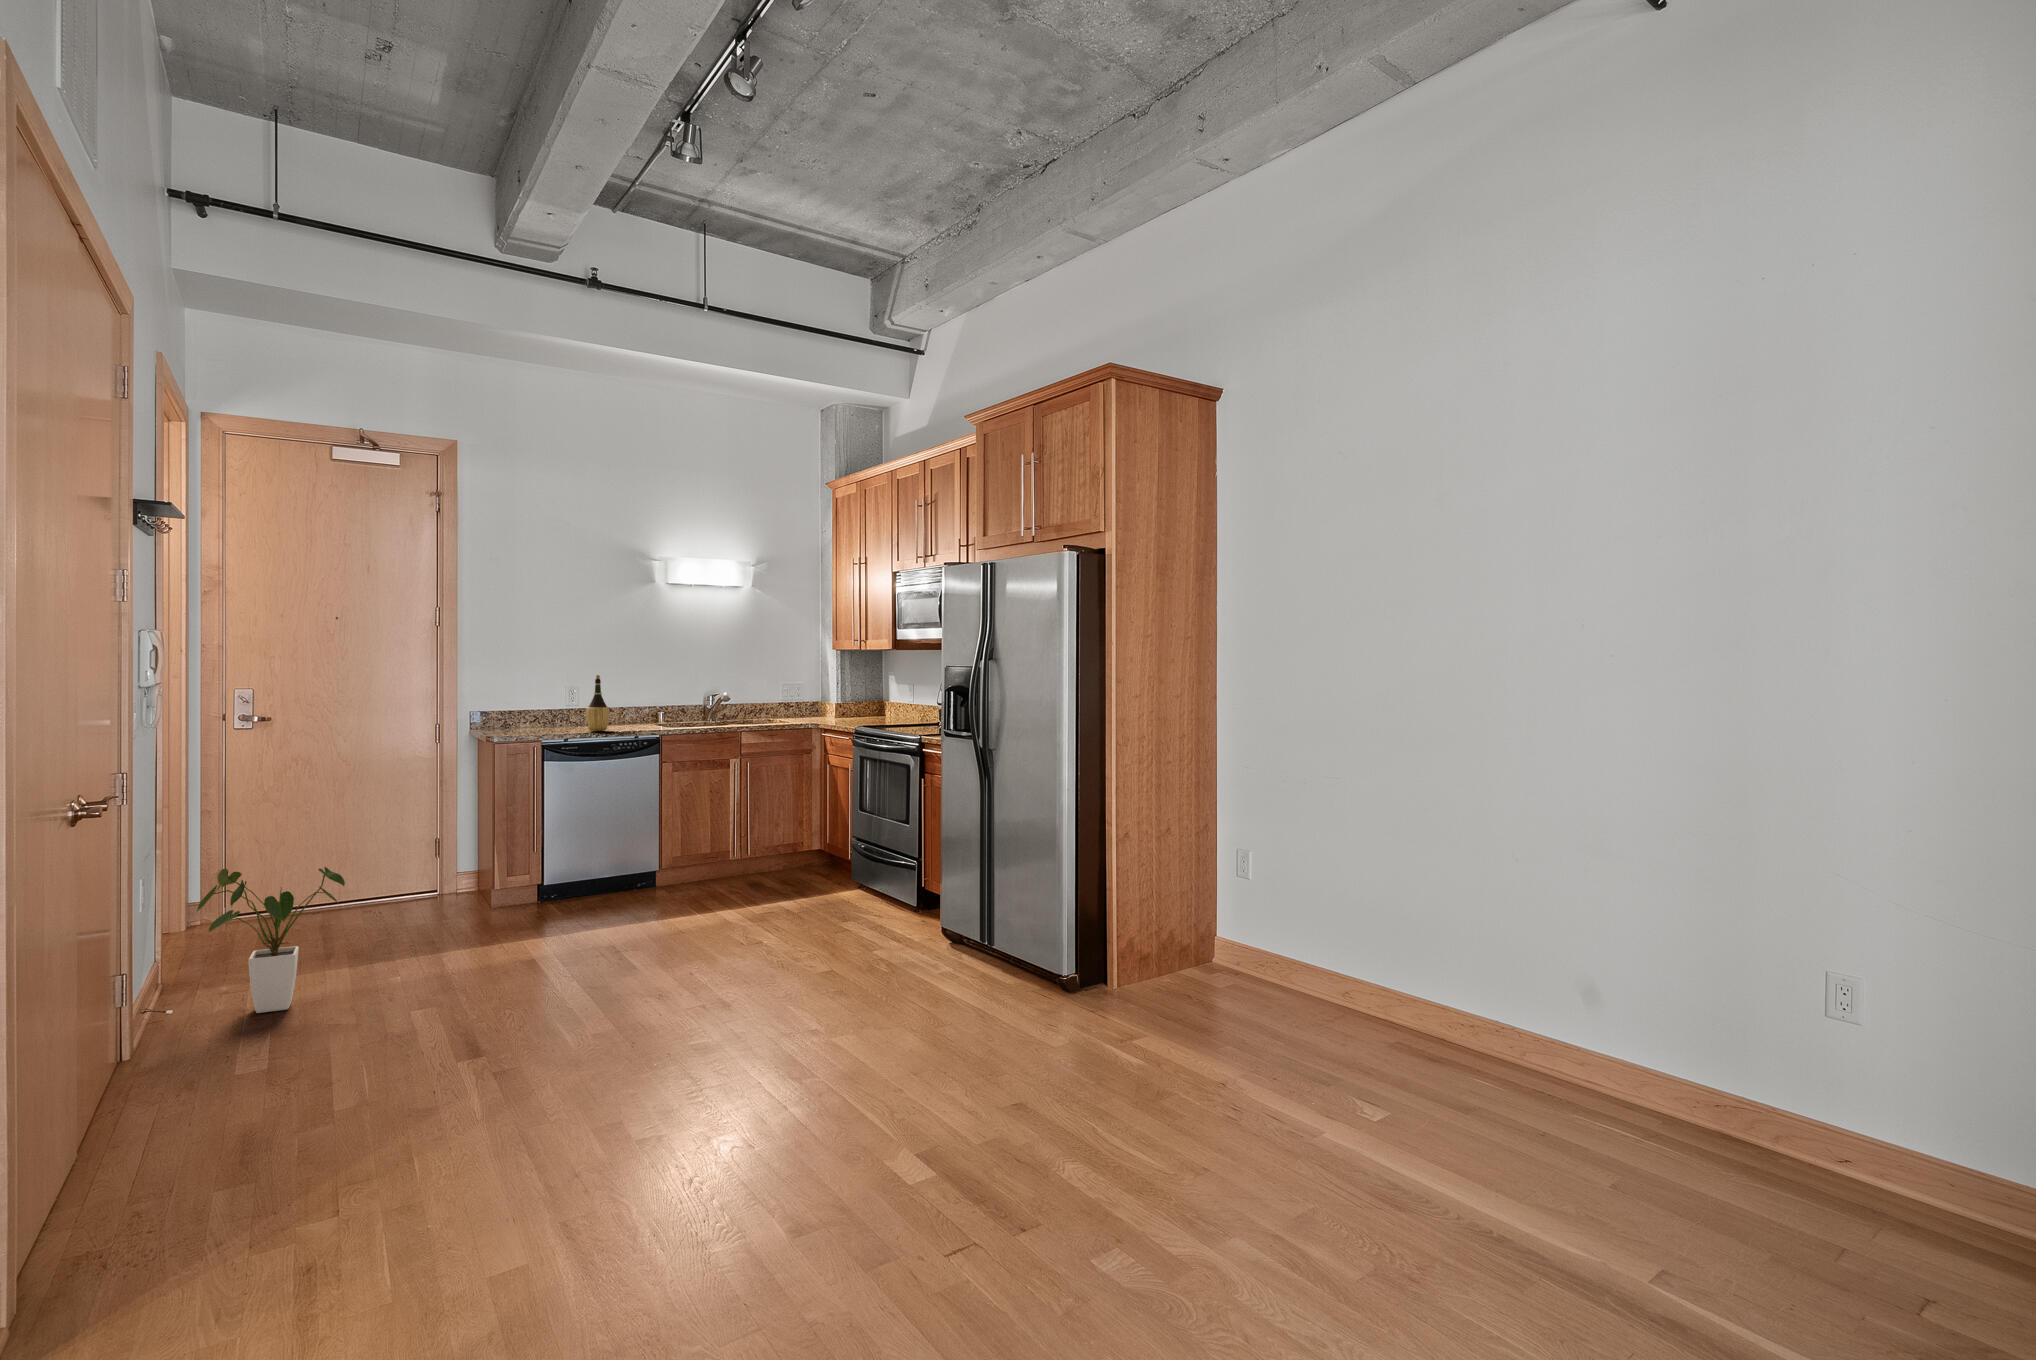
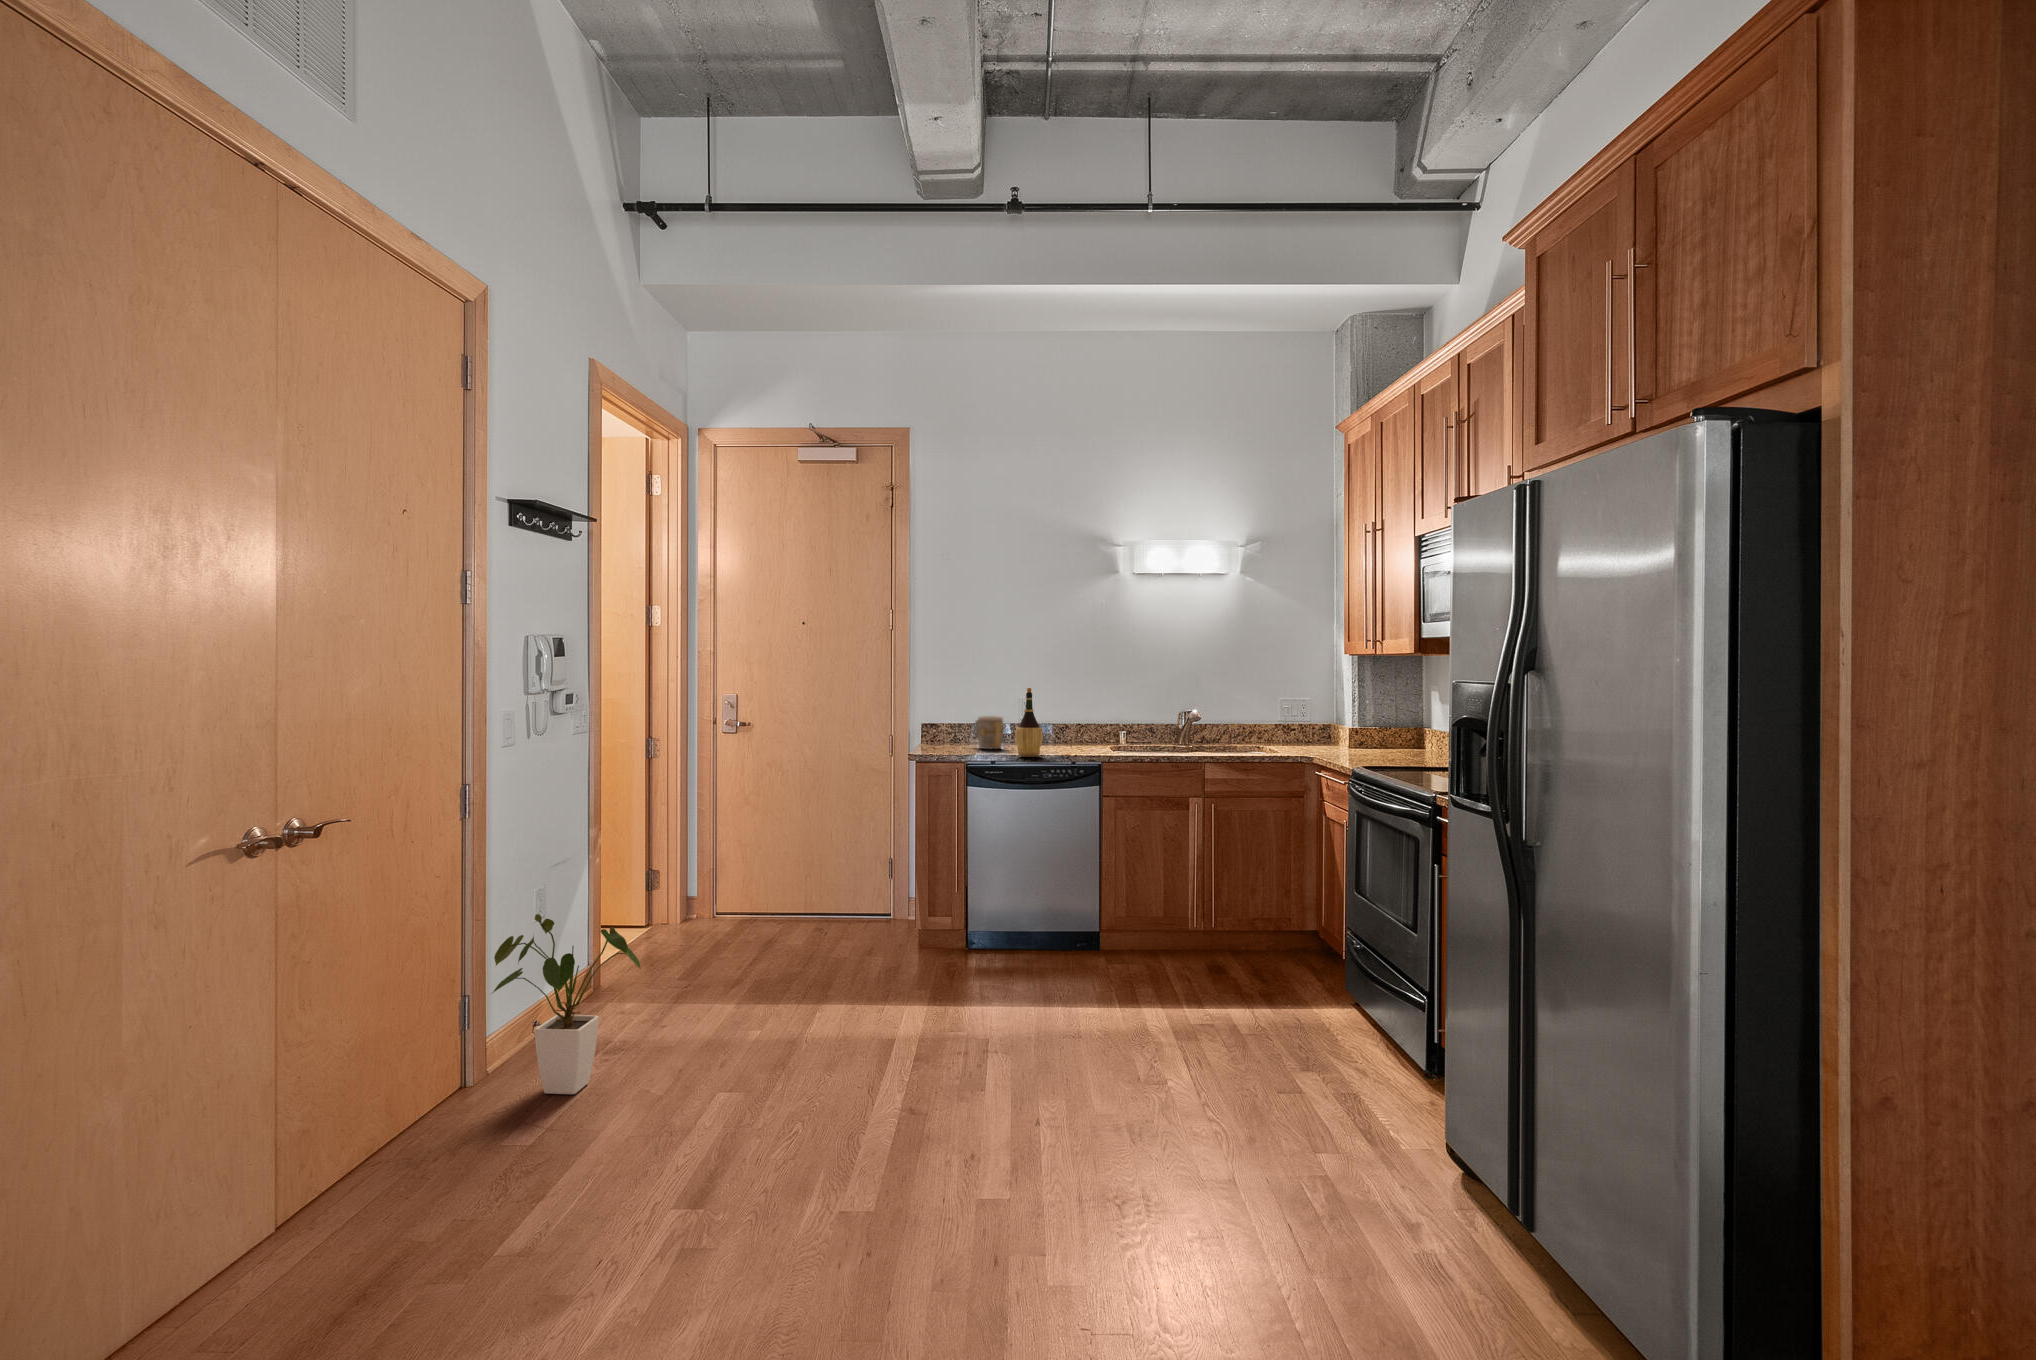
mug: none [531,700,562,728] -> present [975,716,1004,749]

